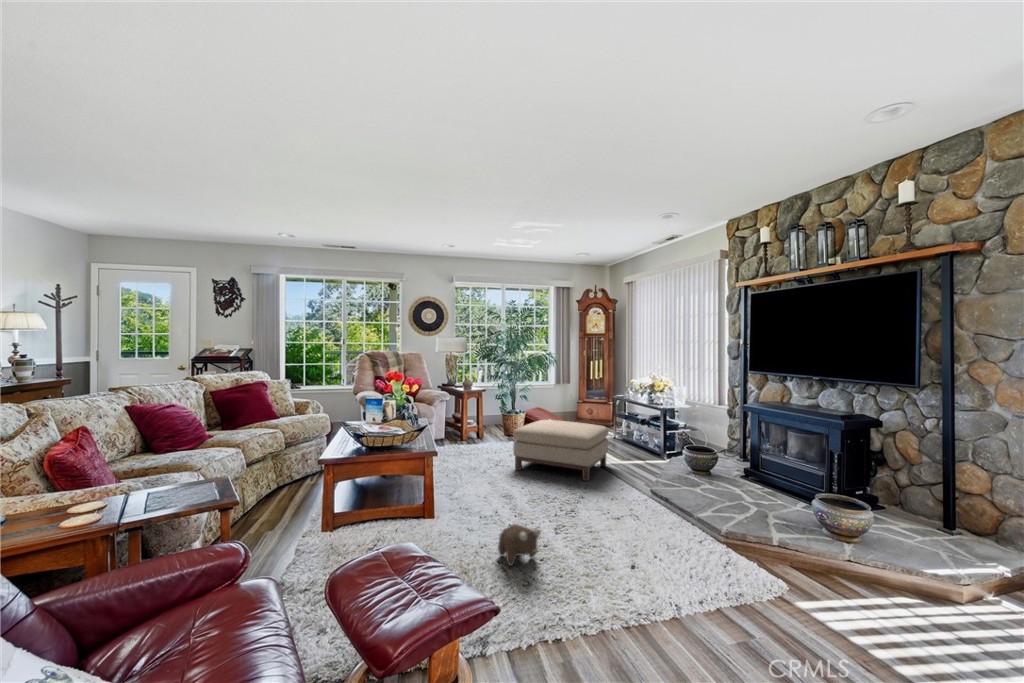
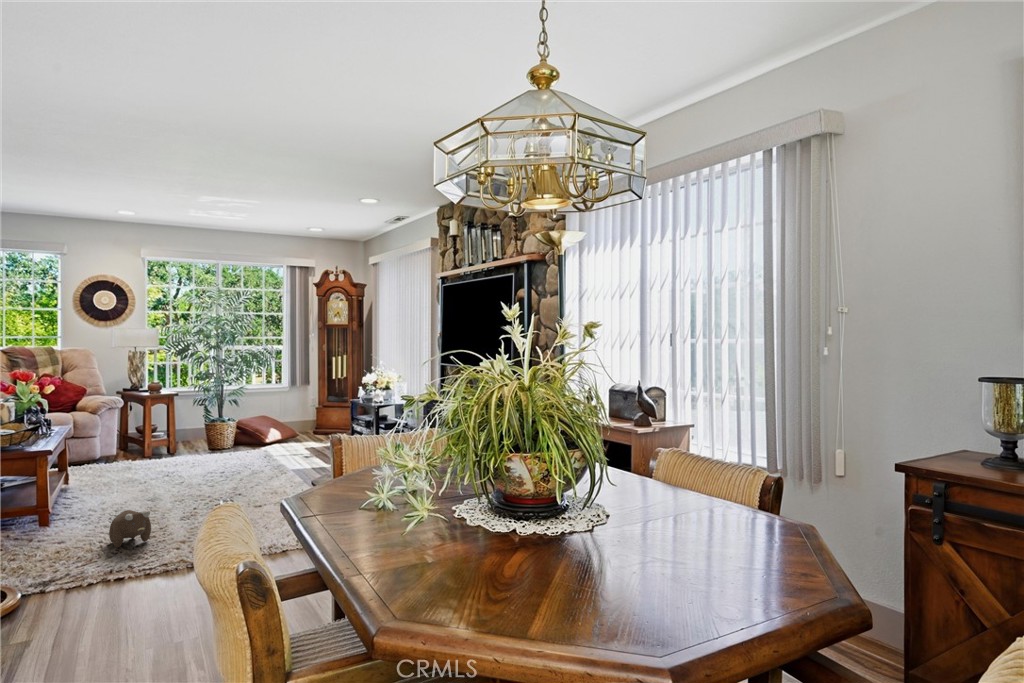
ottoman: present [513,420,609,481] -> none [186,424,305,485]

